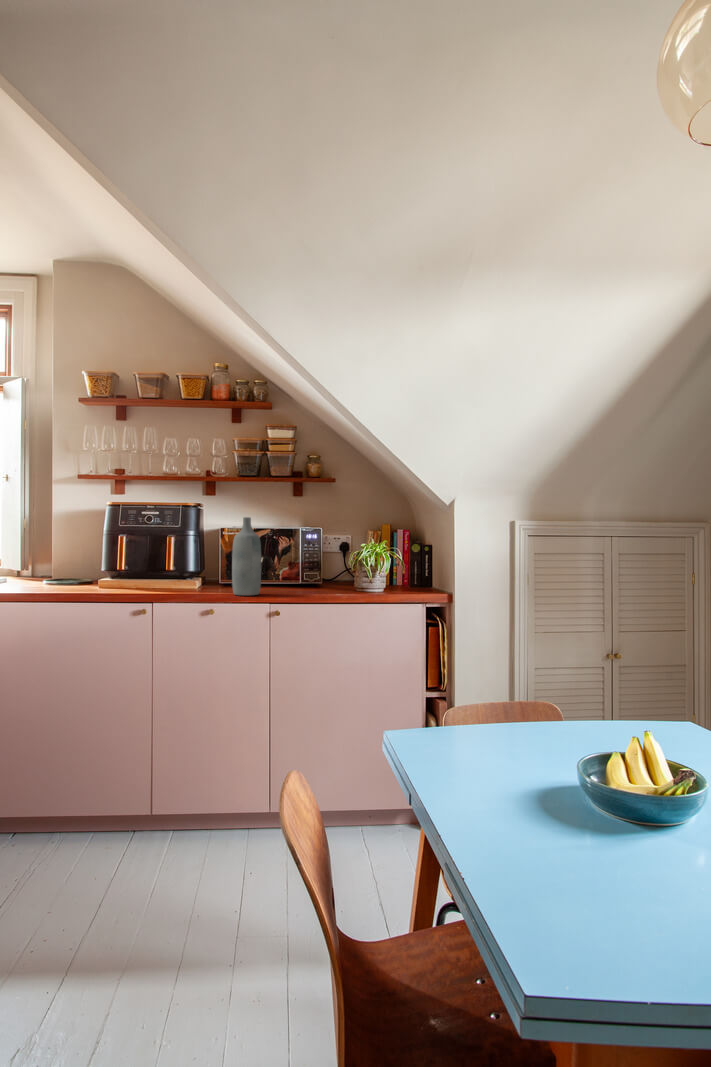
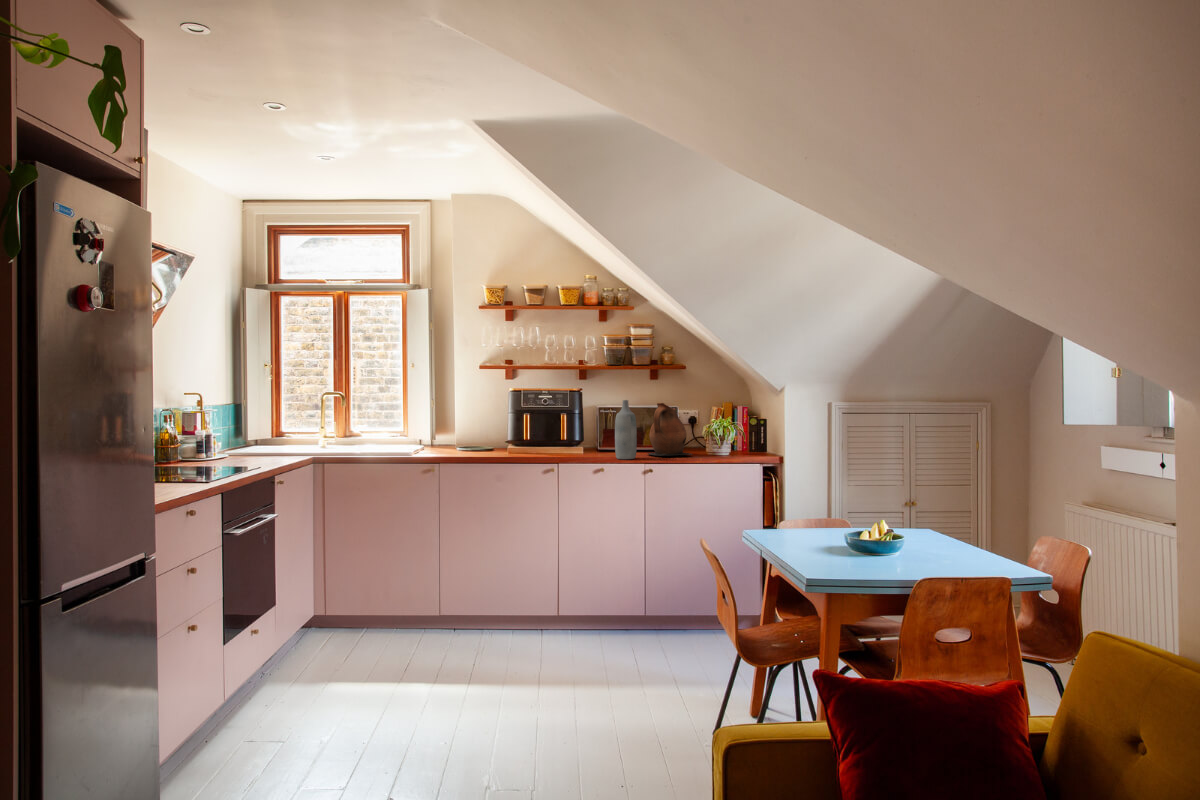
ceramic pitcher: none [276,523,338,591] -> present [648,403,692,456]

